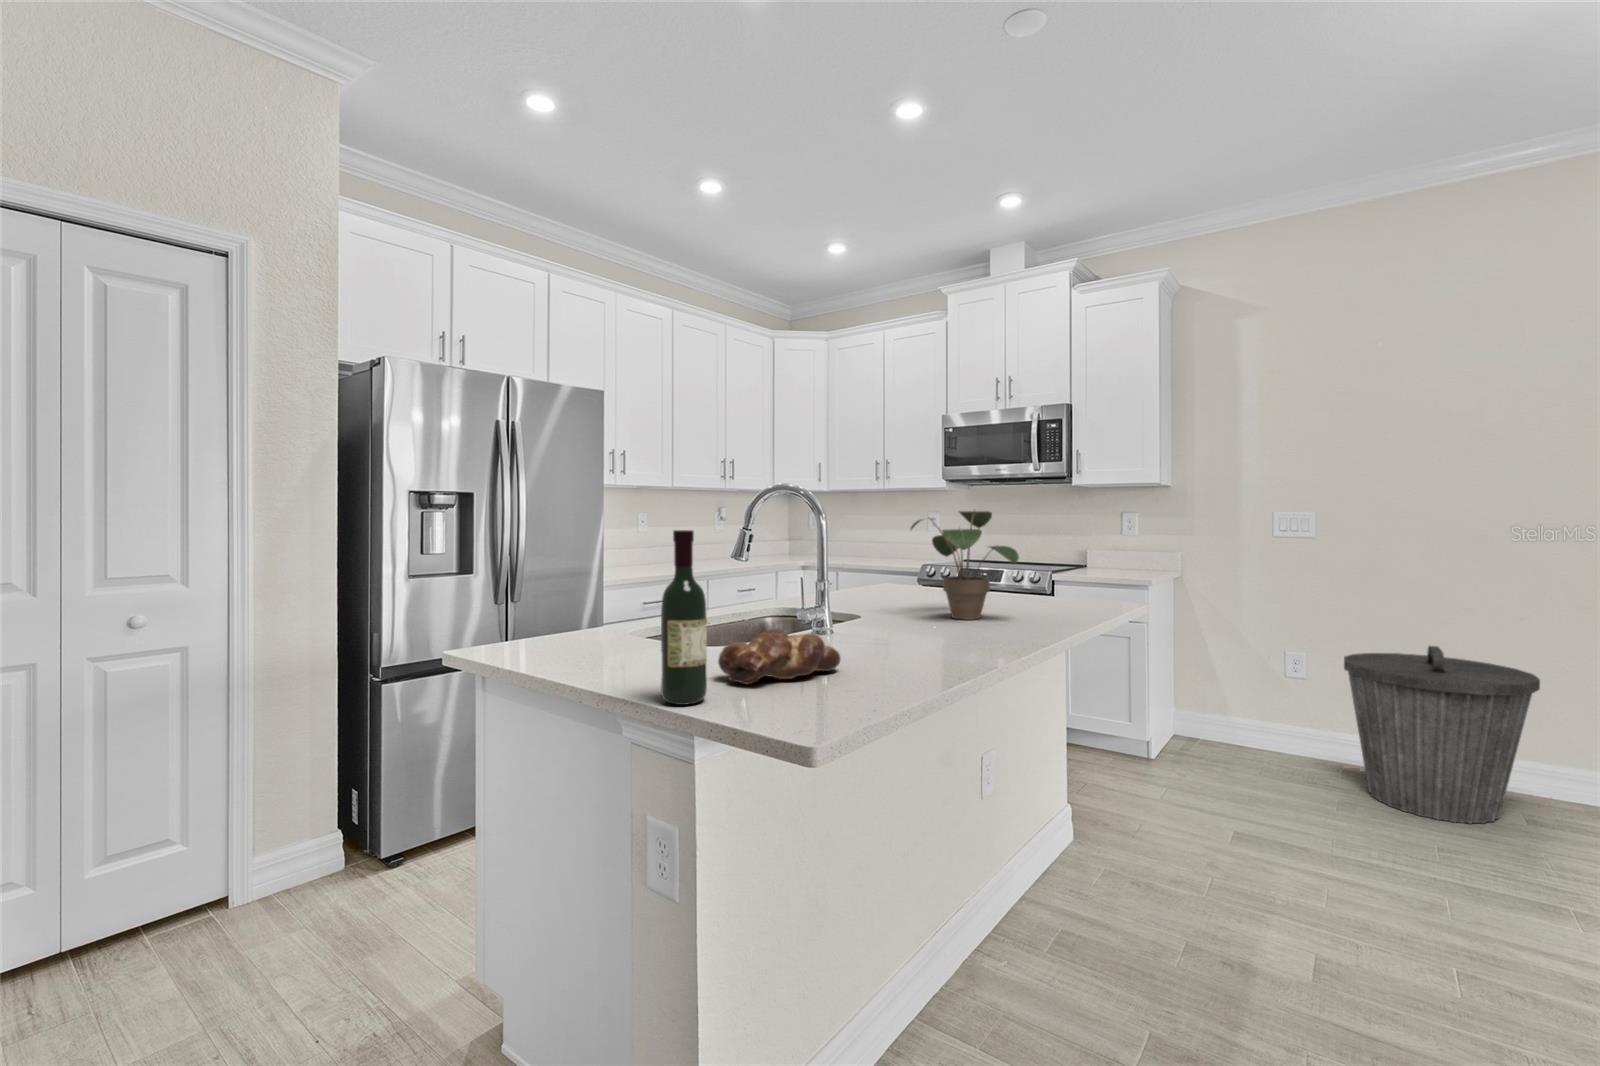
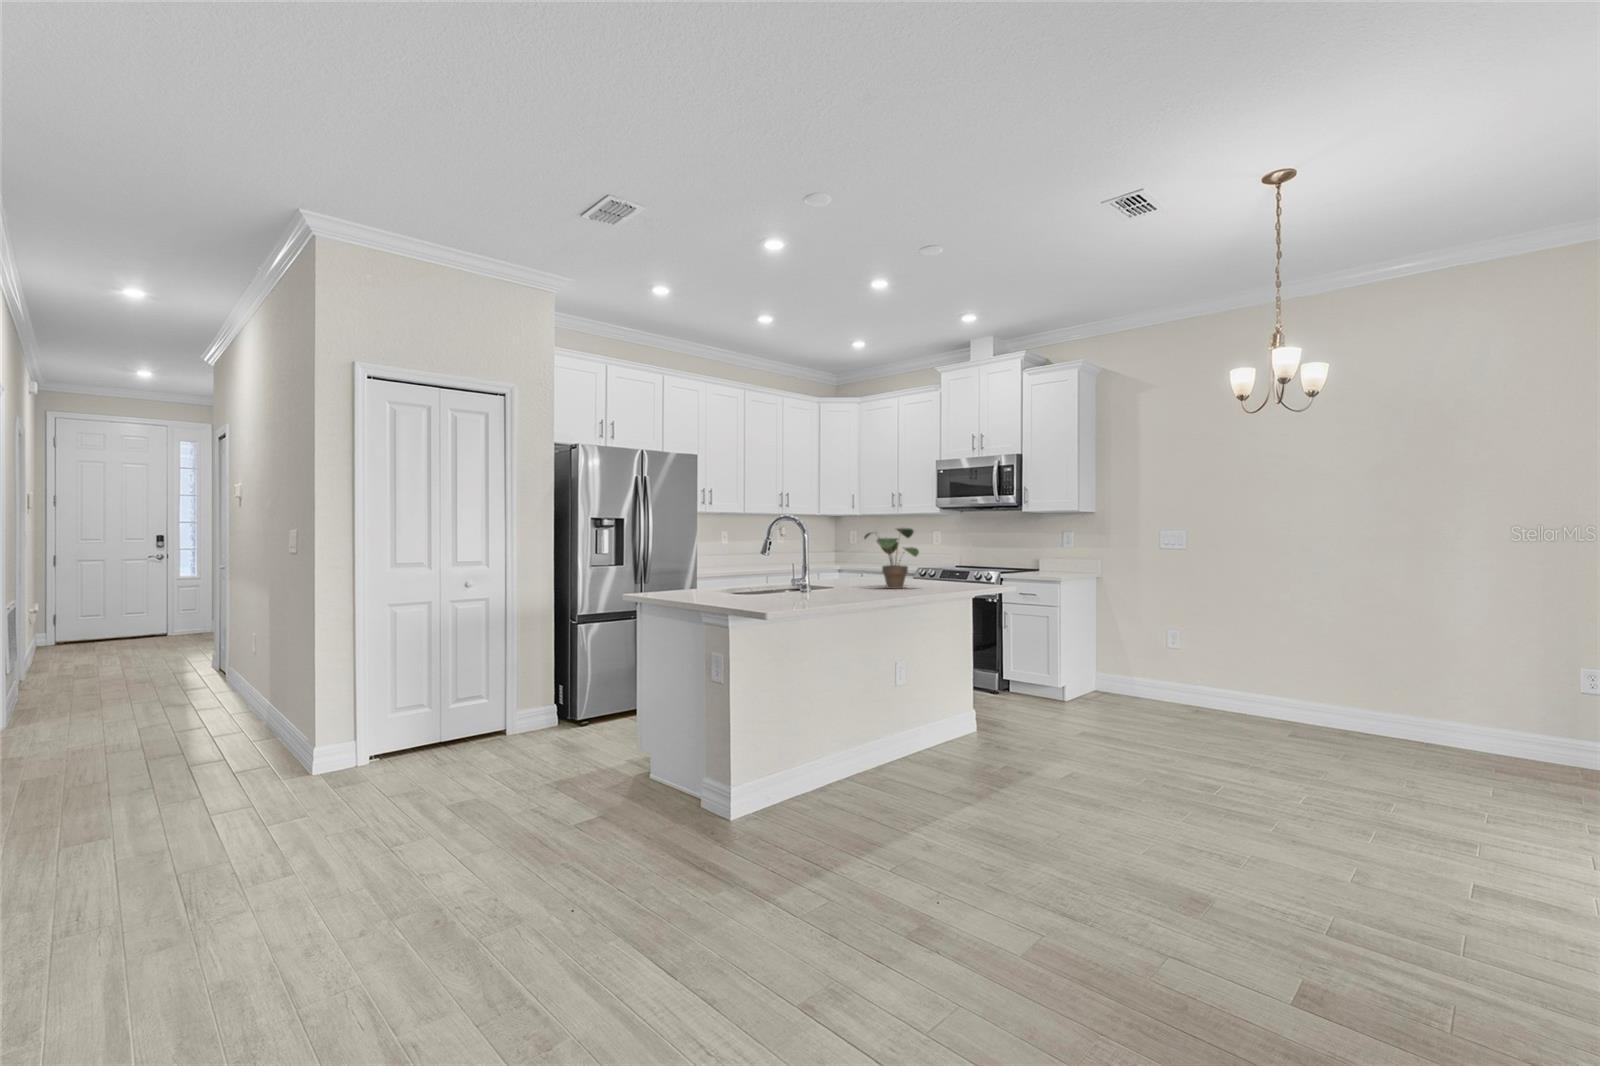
wine bottle: present [661,530,707,705] -> none [717,535,735,605]
bread loaf: present [718,629,841,684] -> none [743,580,799,602]
trash can: present [1344,646,1540,824] -> none [1184,619,1300,734]

